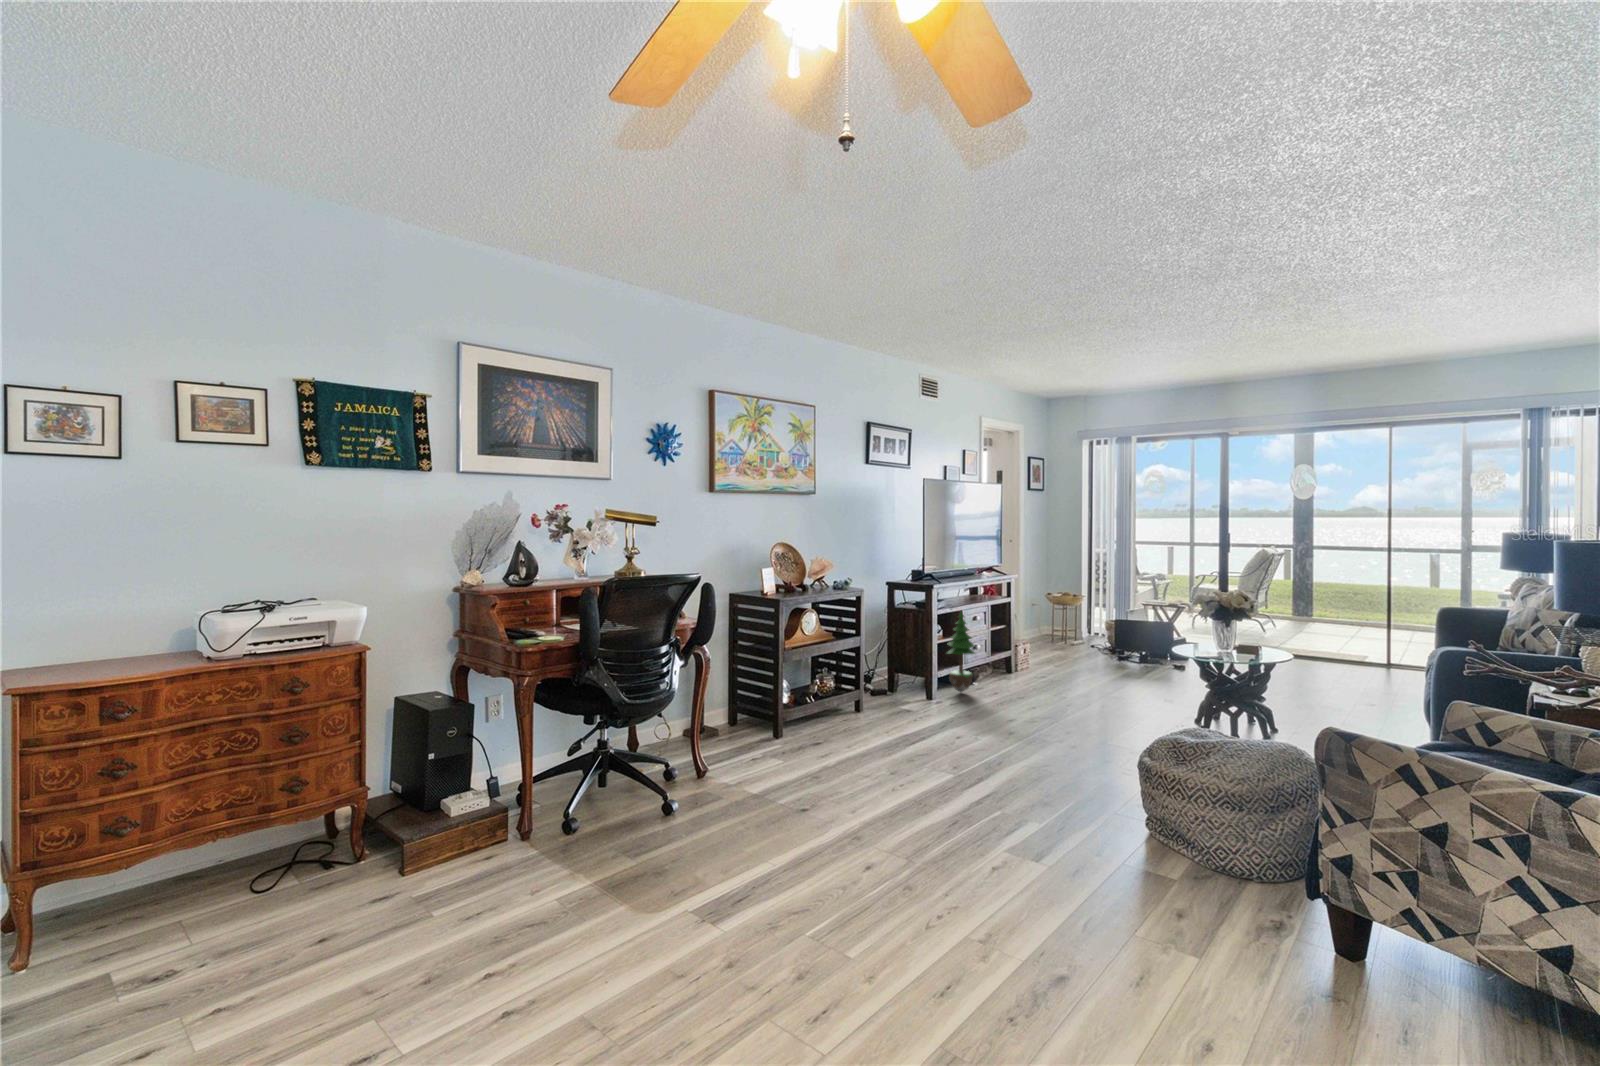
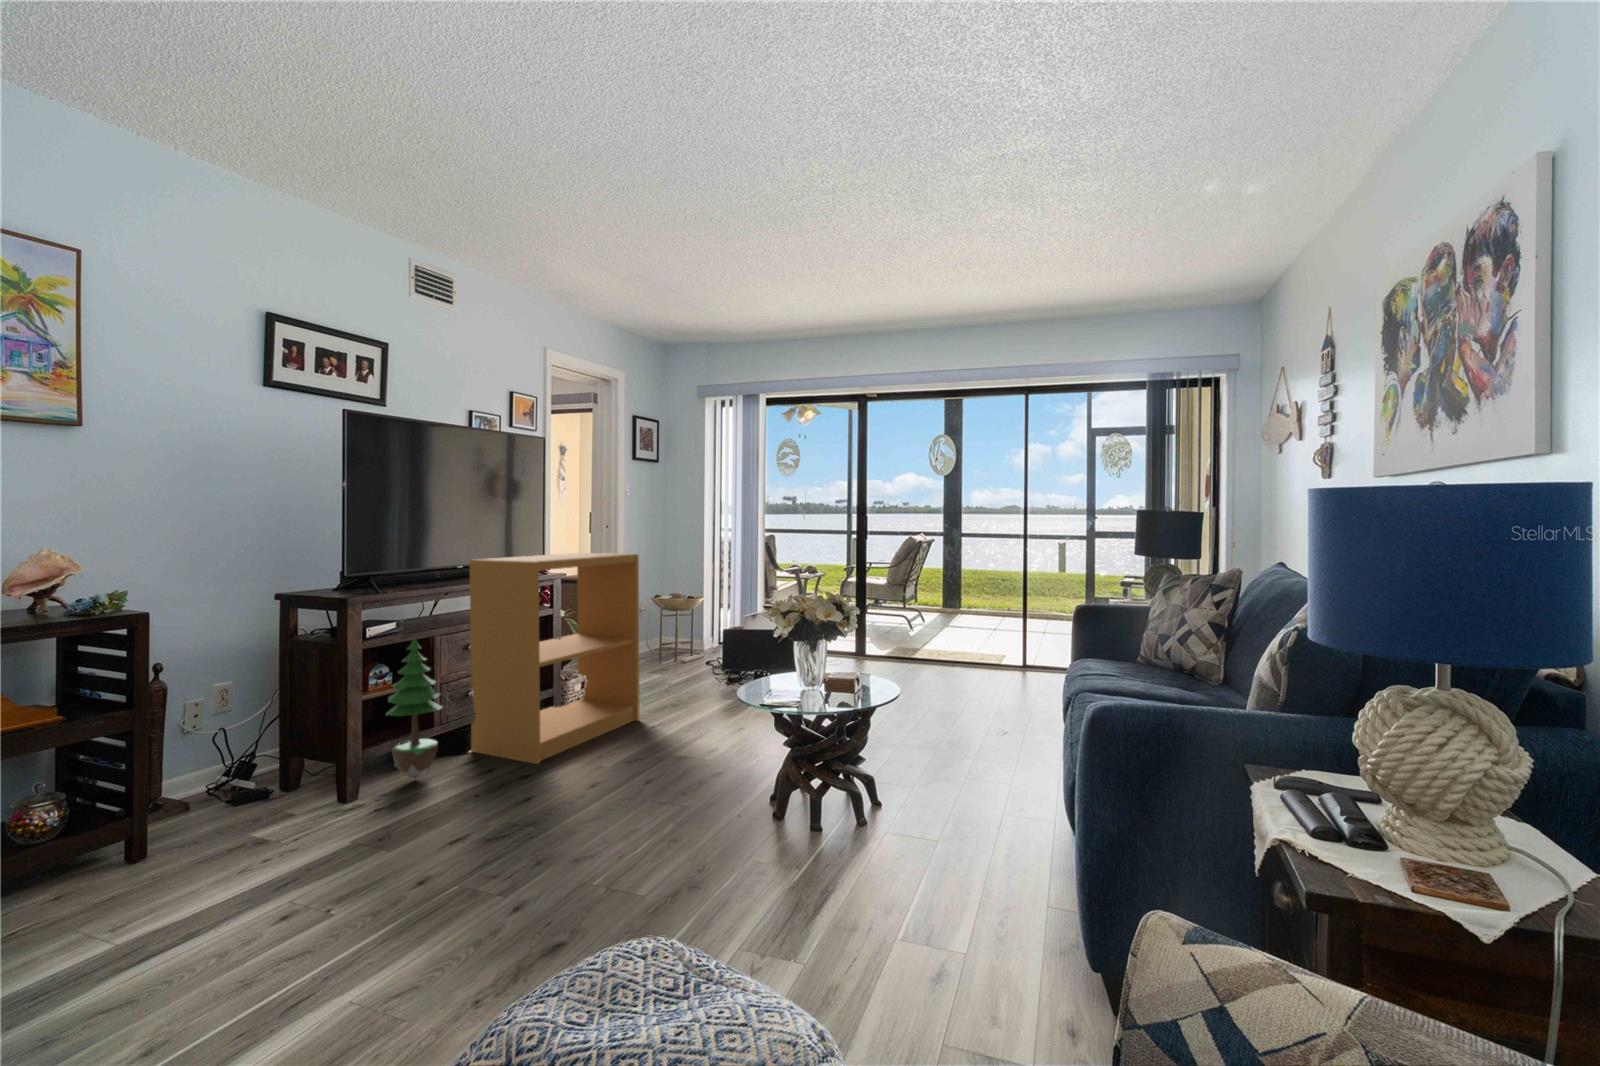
bookshelf: none [977,561,1071,693] -> present [470,553,639,764]

